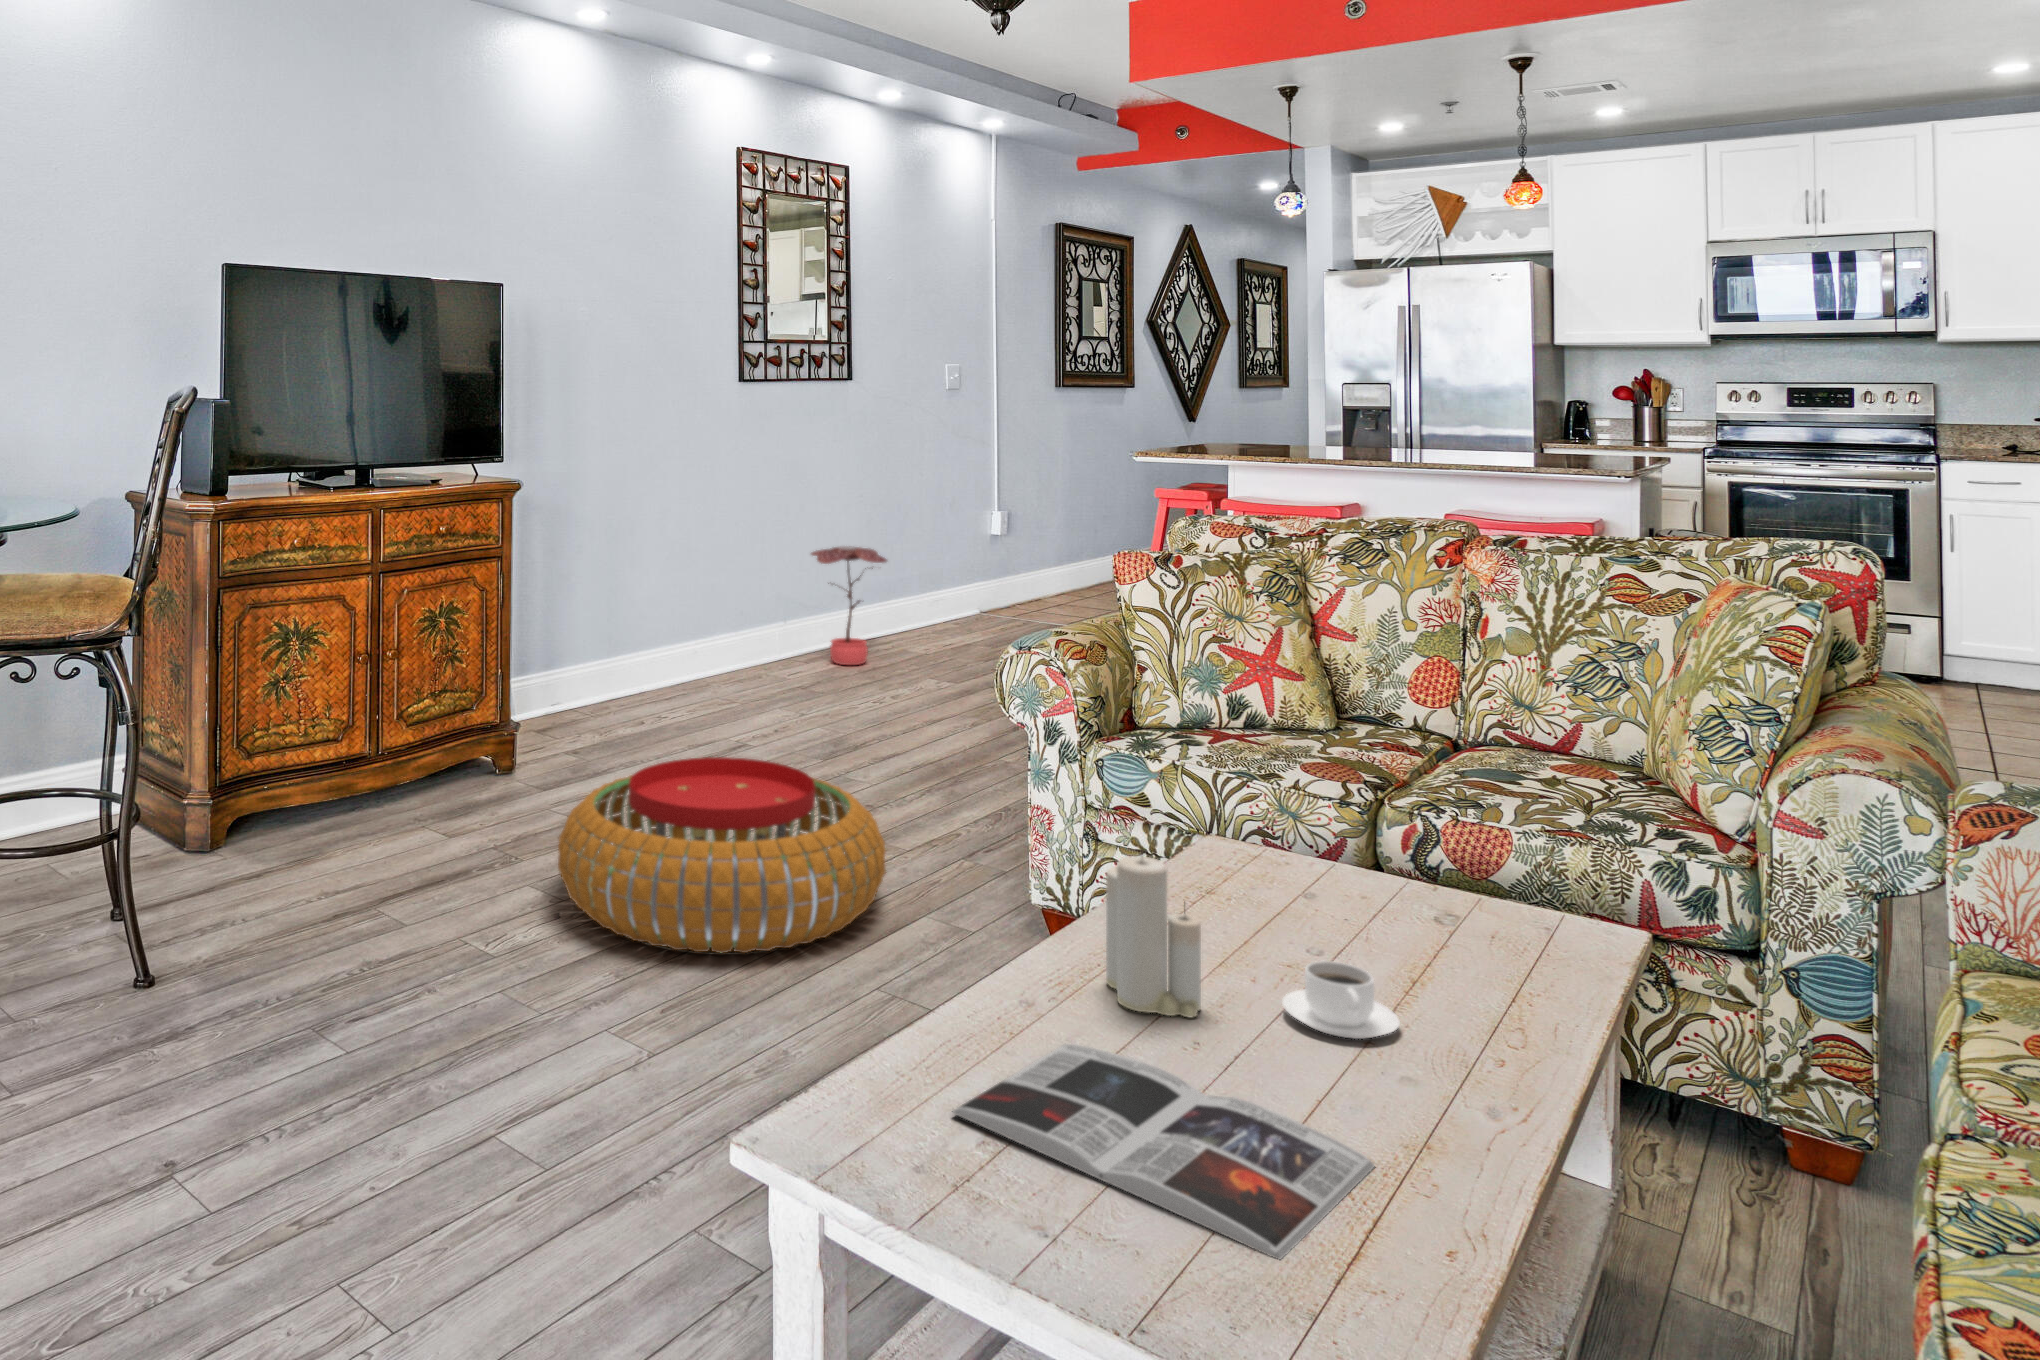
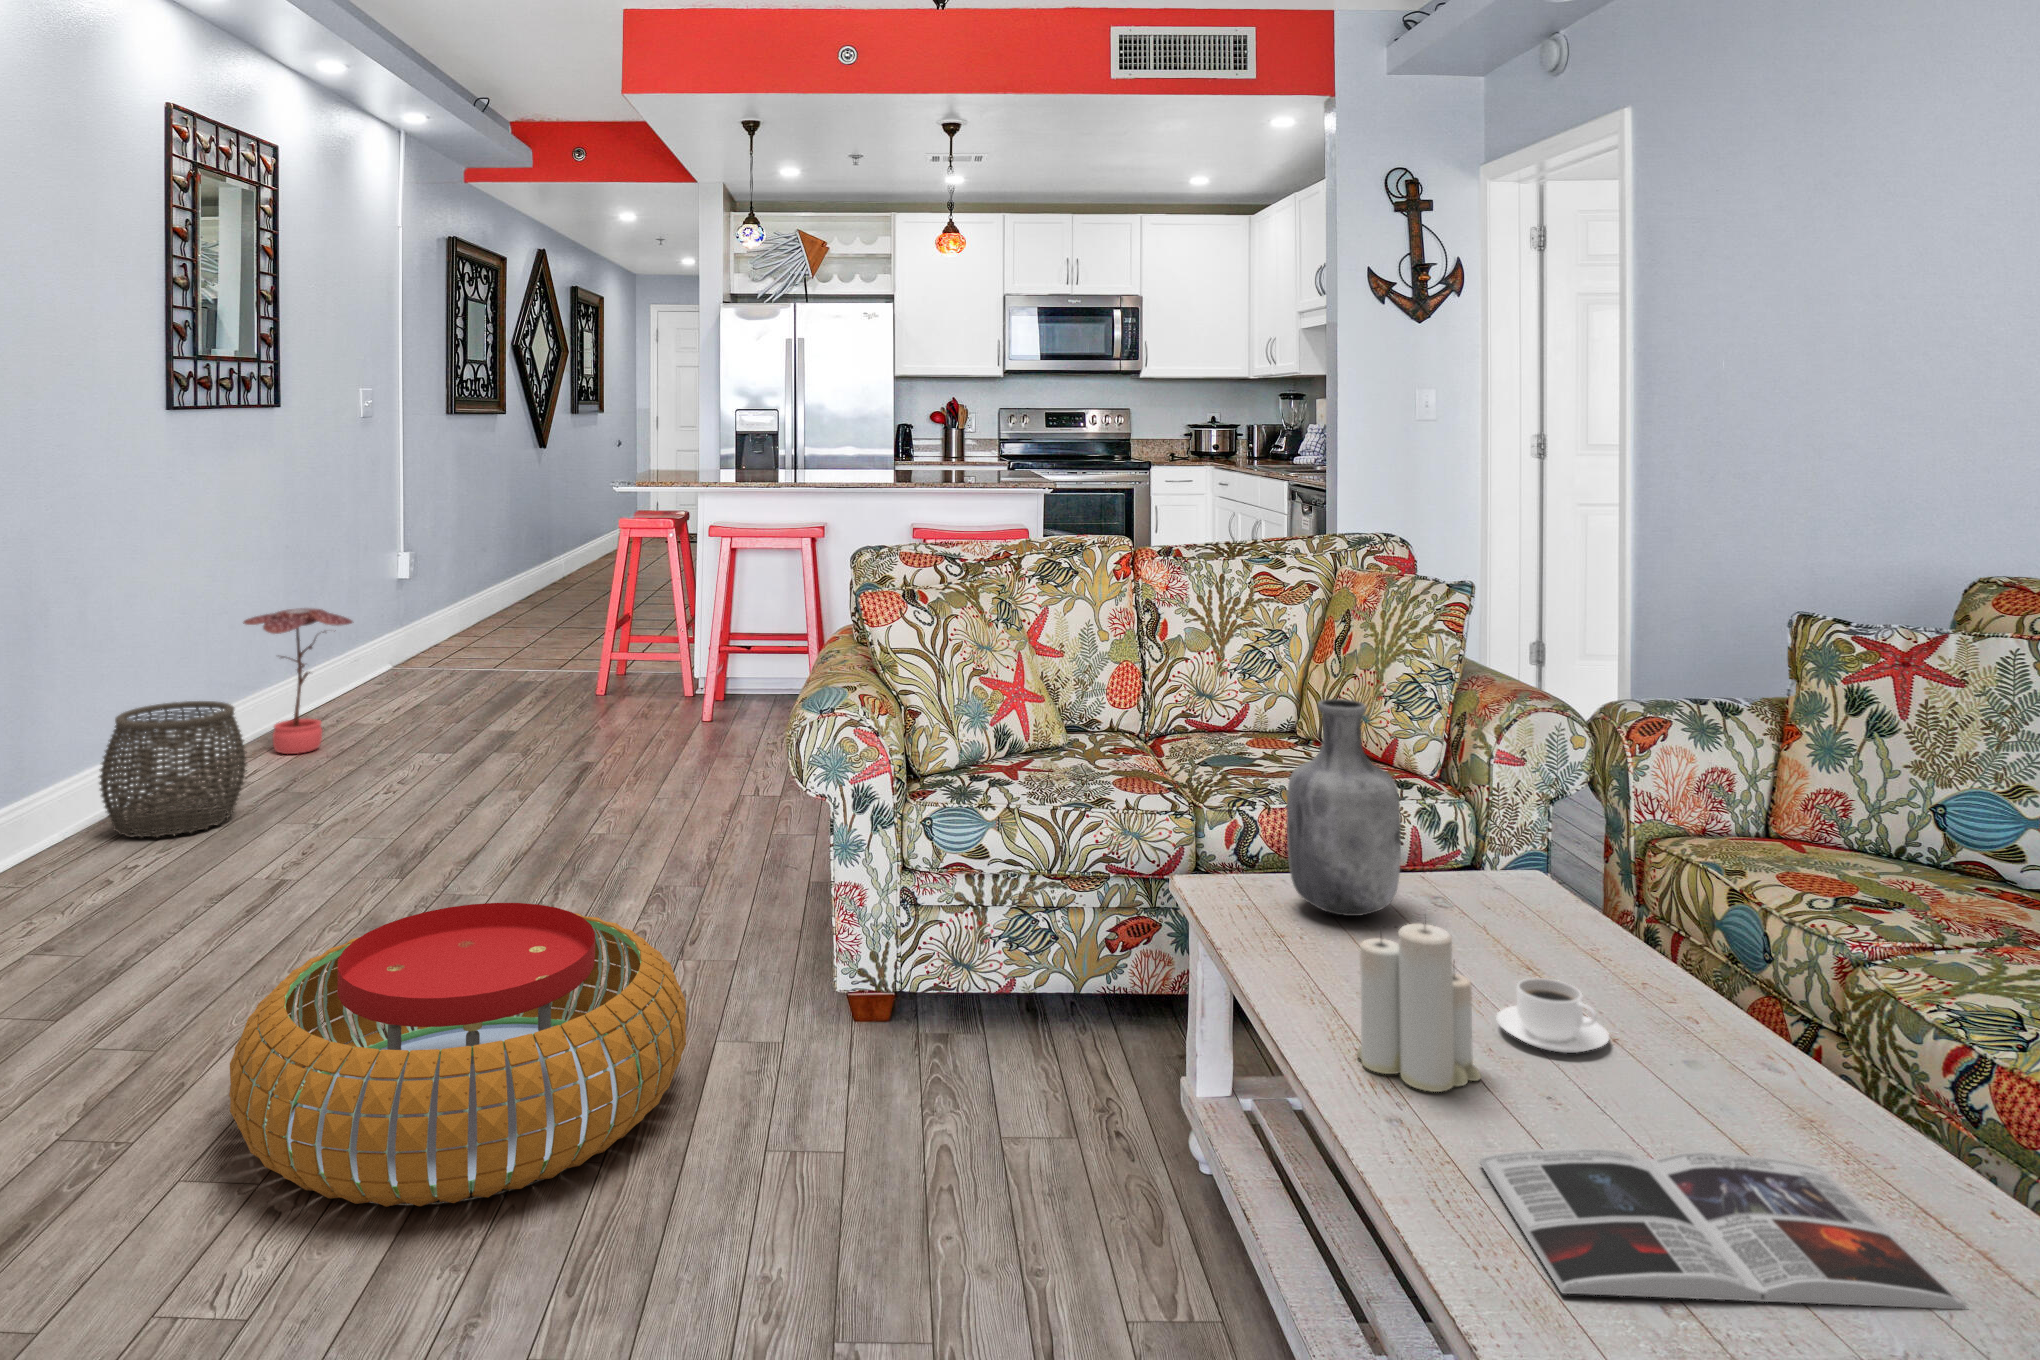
woven basket: none [672,605,773,704] -> present [99,701,247,838]
vase: none [1290,679,1416,906] -> present [1287,699,1401,916]

